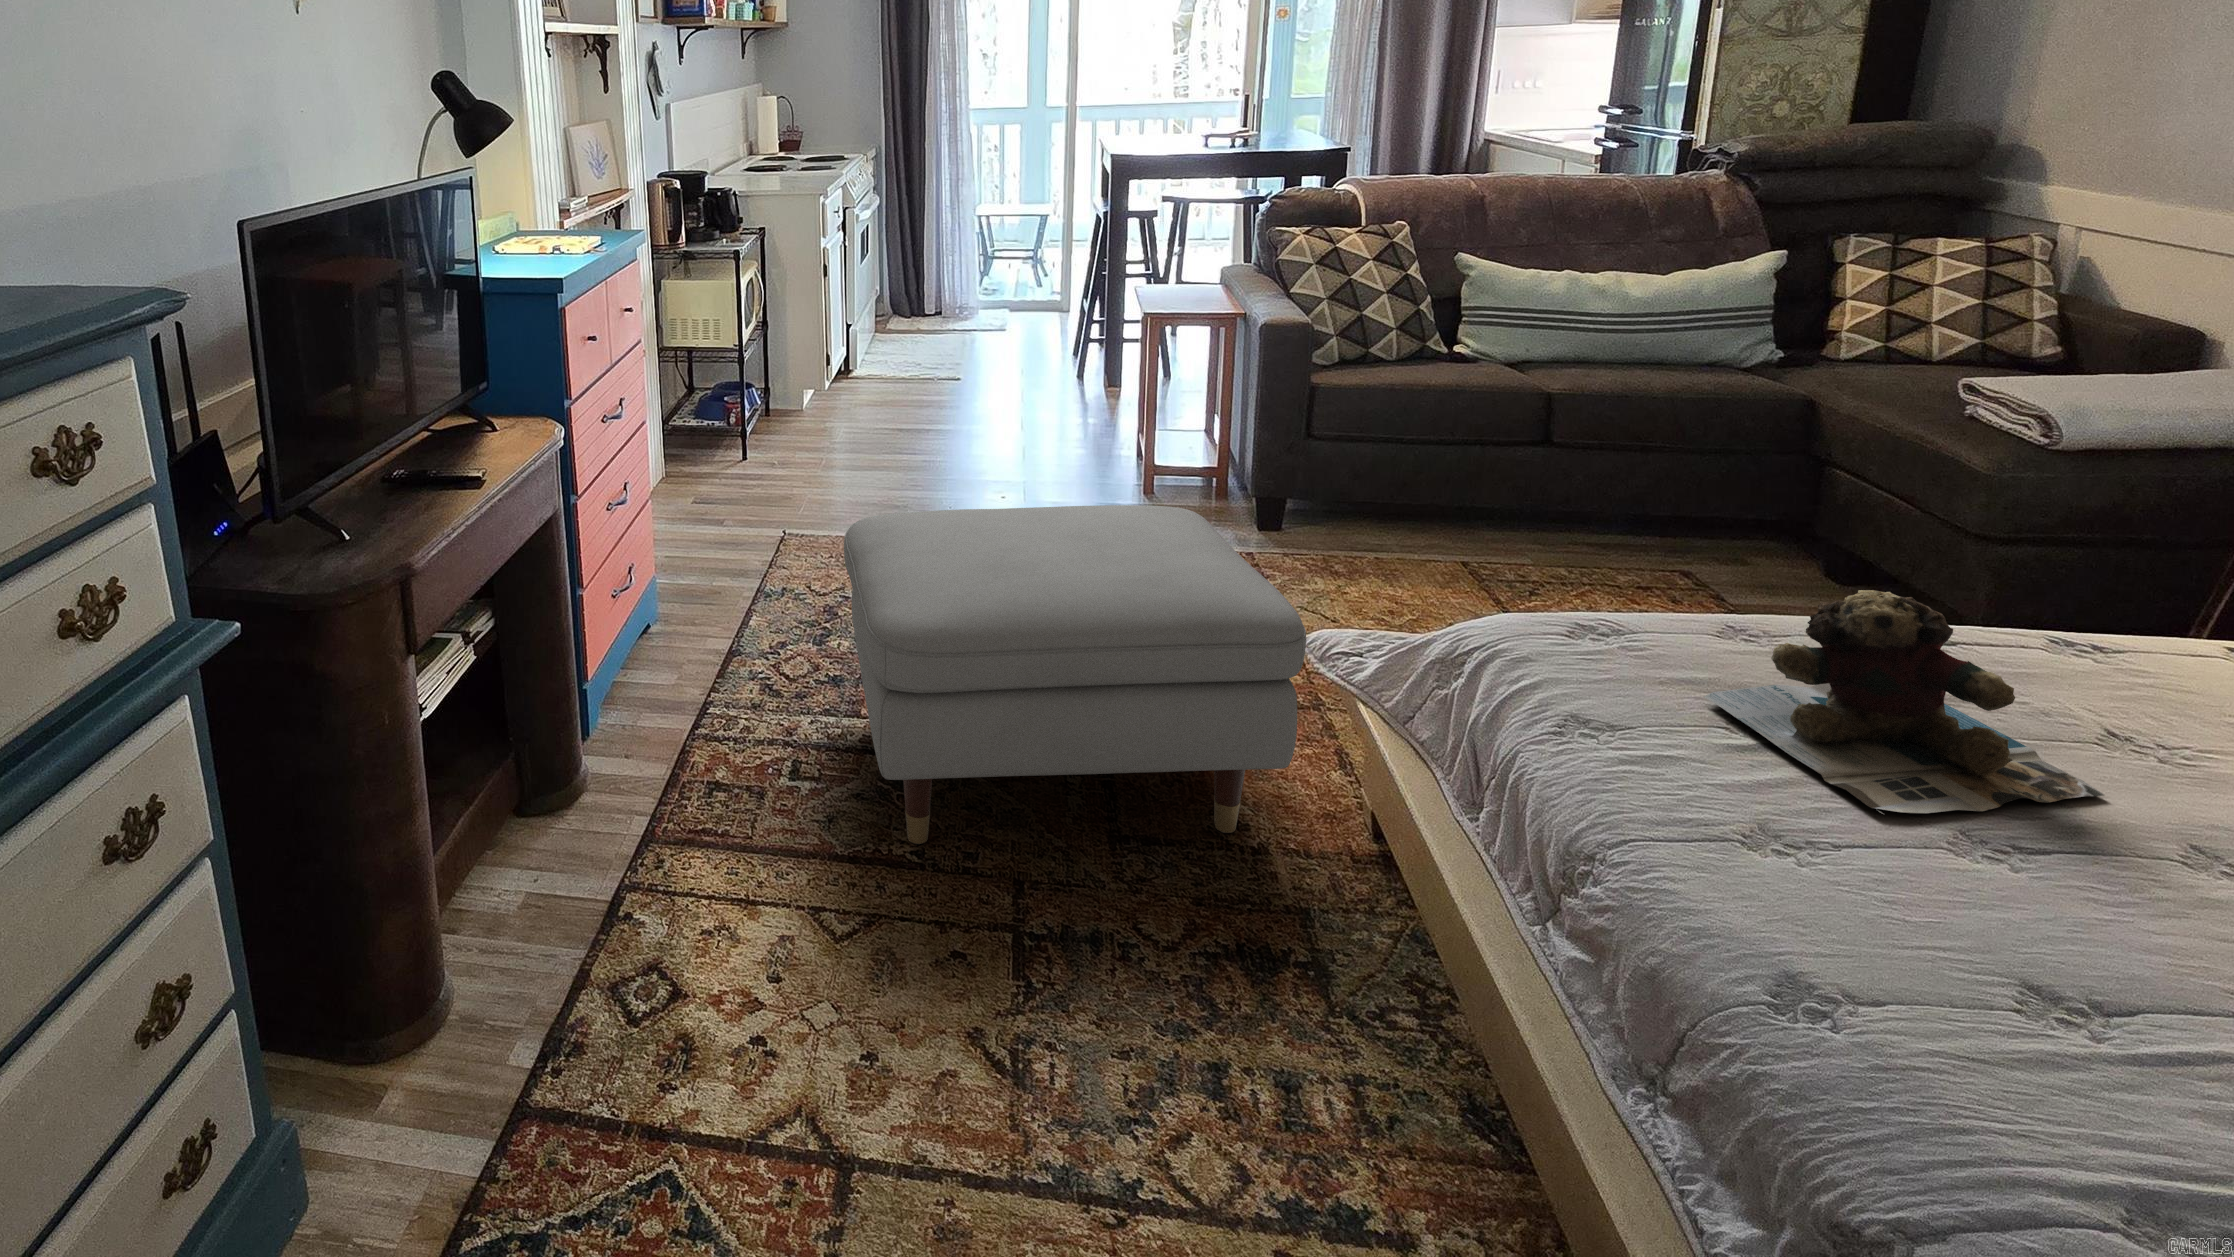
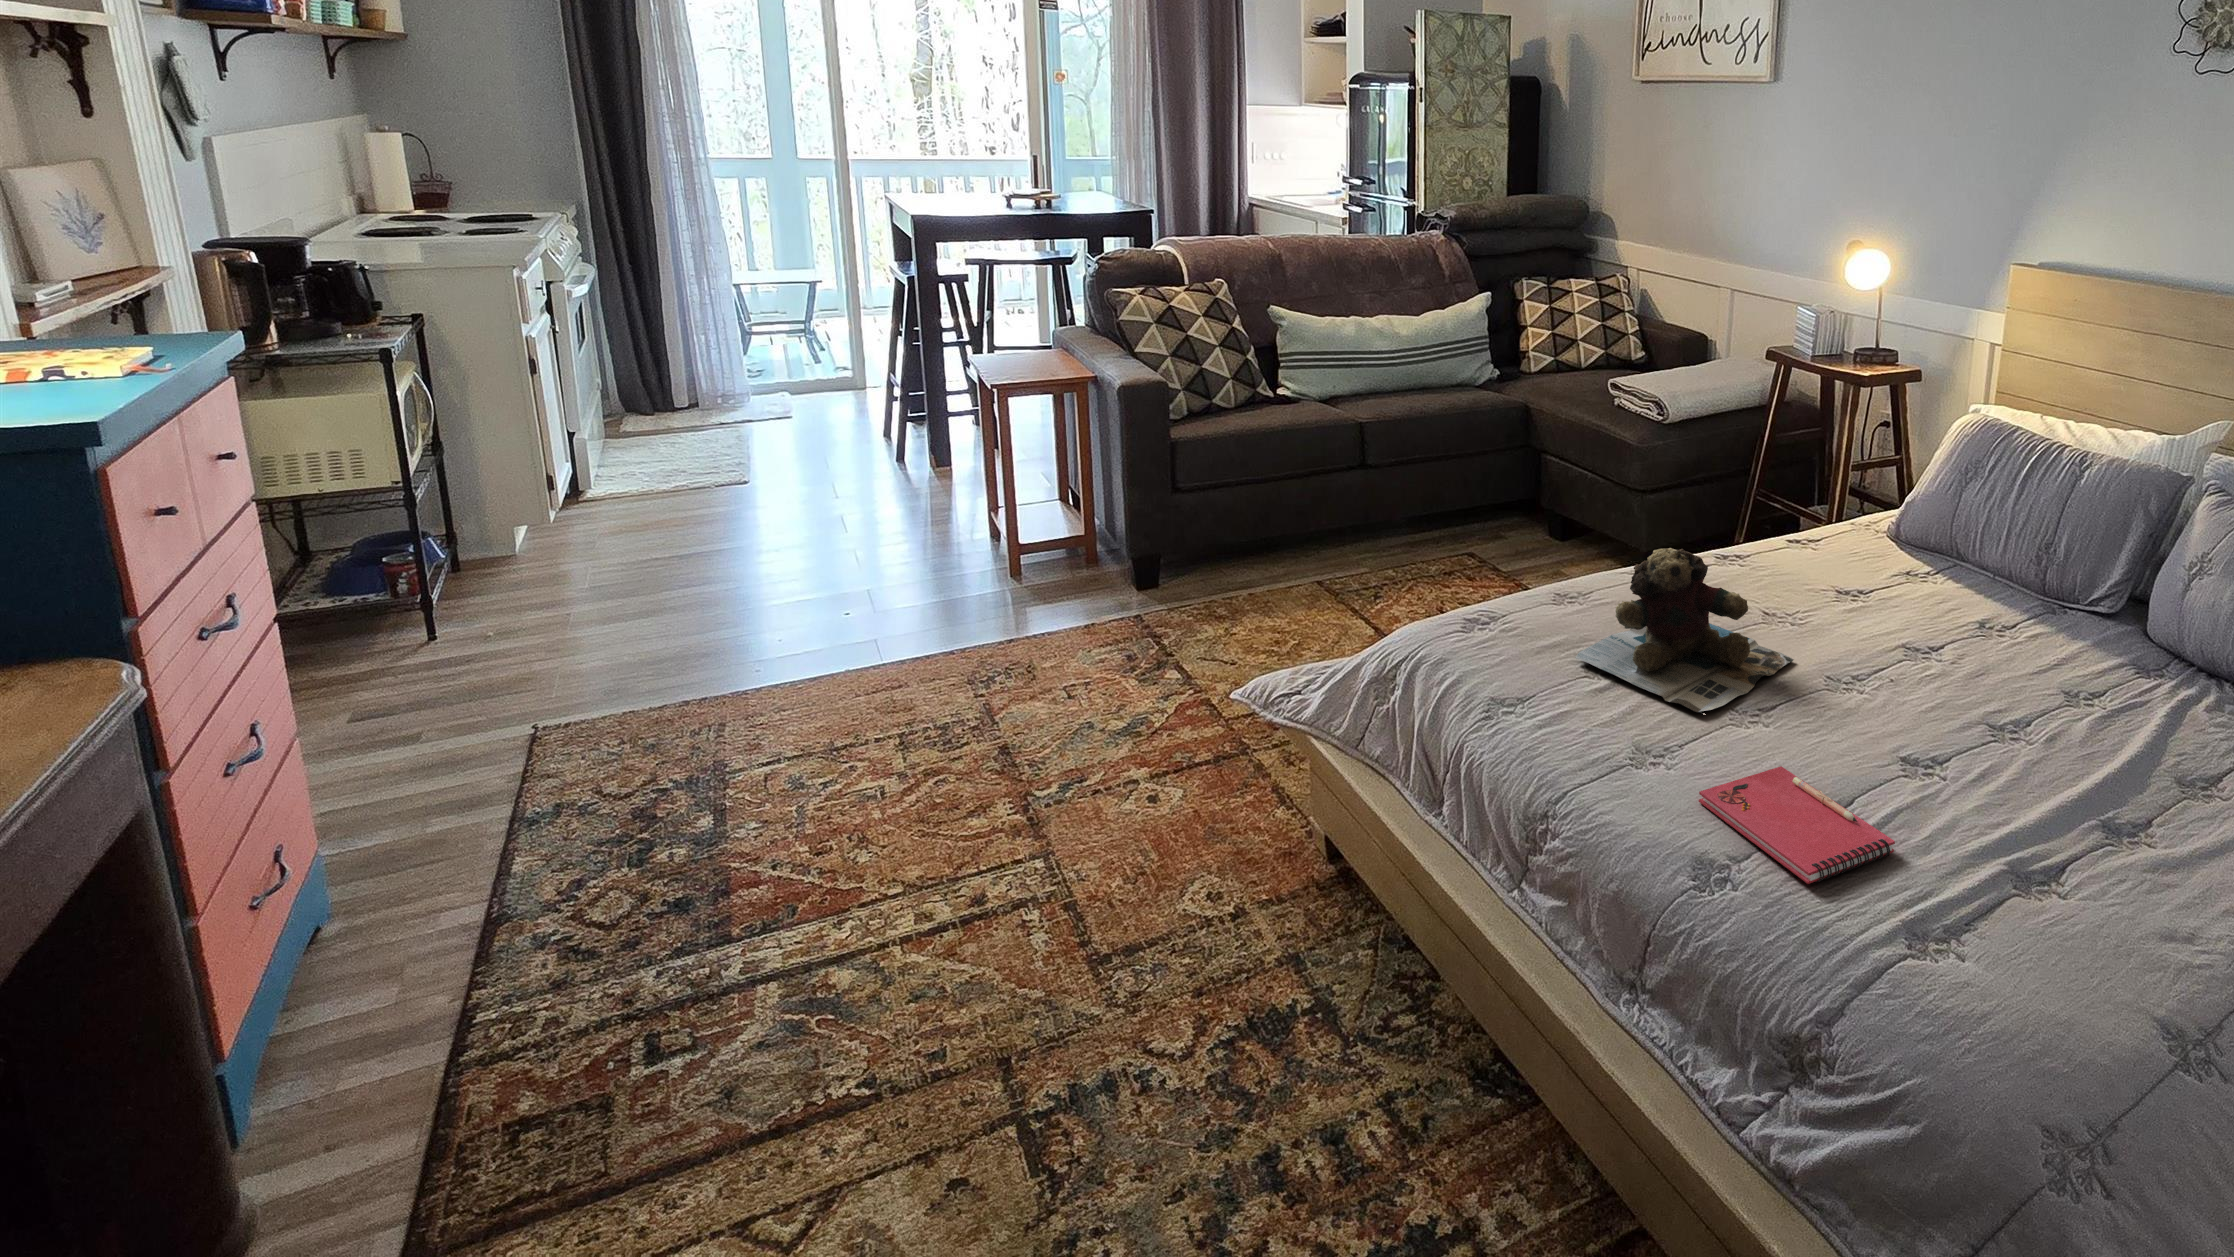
ottoman: present [844,505,1306,844] -> none [683,589,1259,1072]
notebook: none [1815,895,2160,1088] -> present [1699,766,1895,884]

